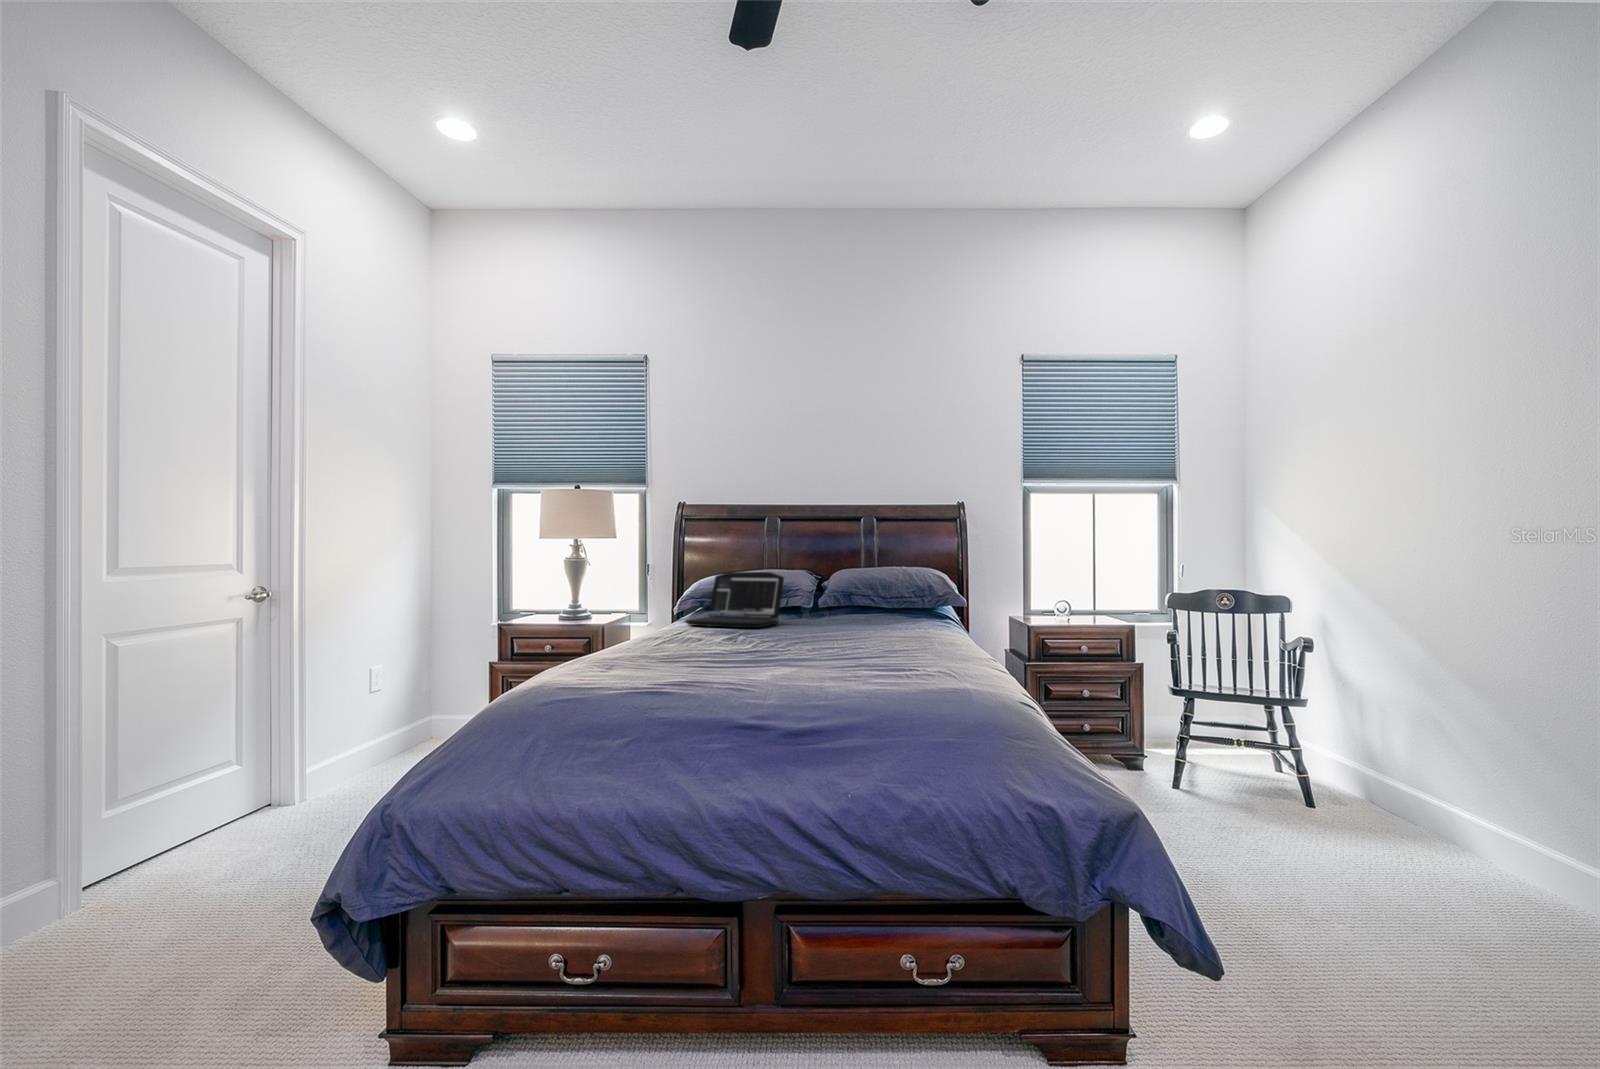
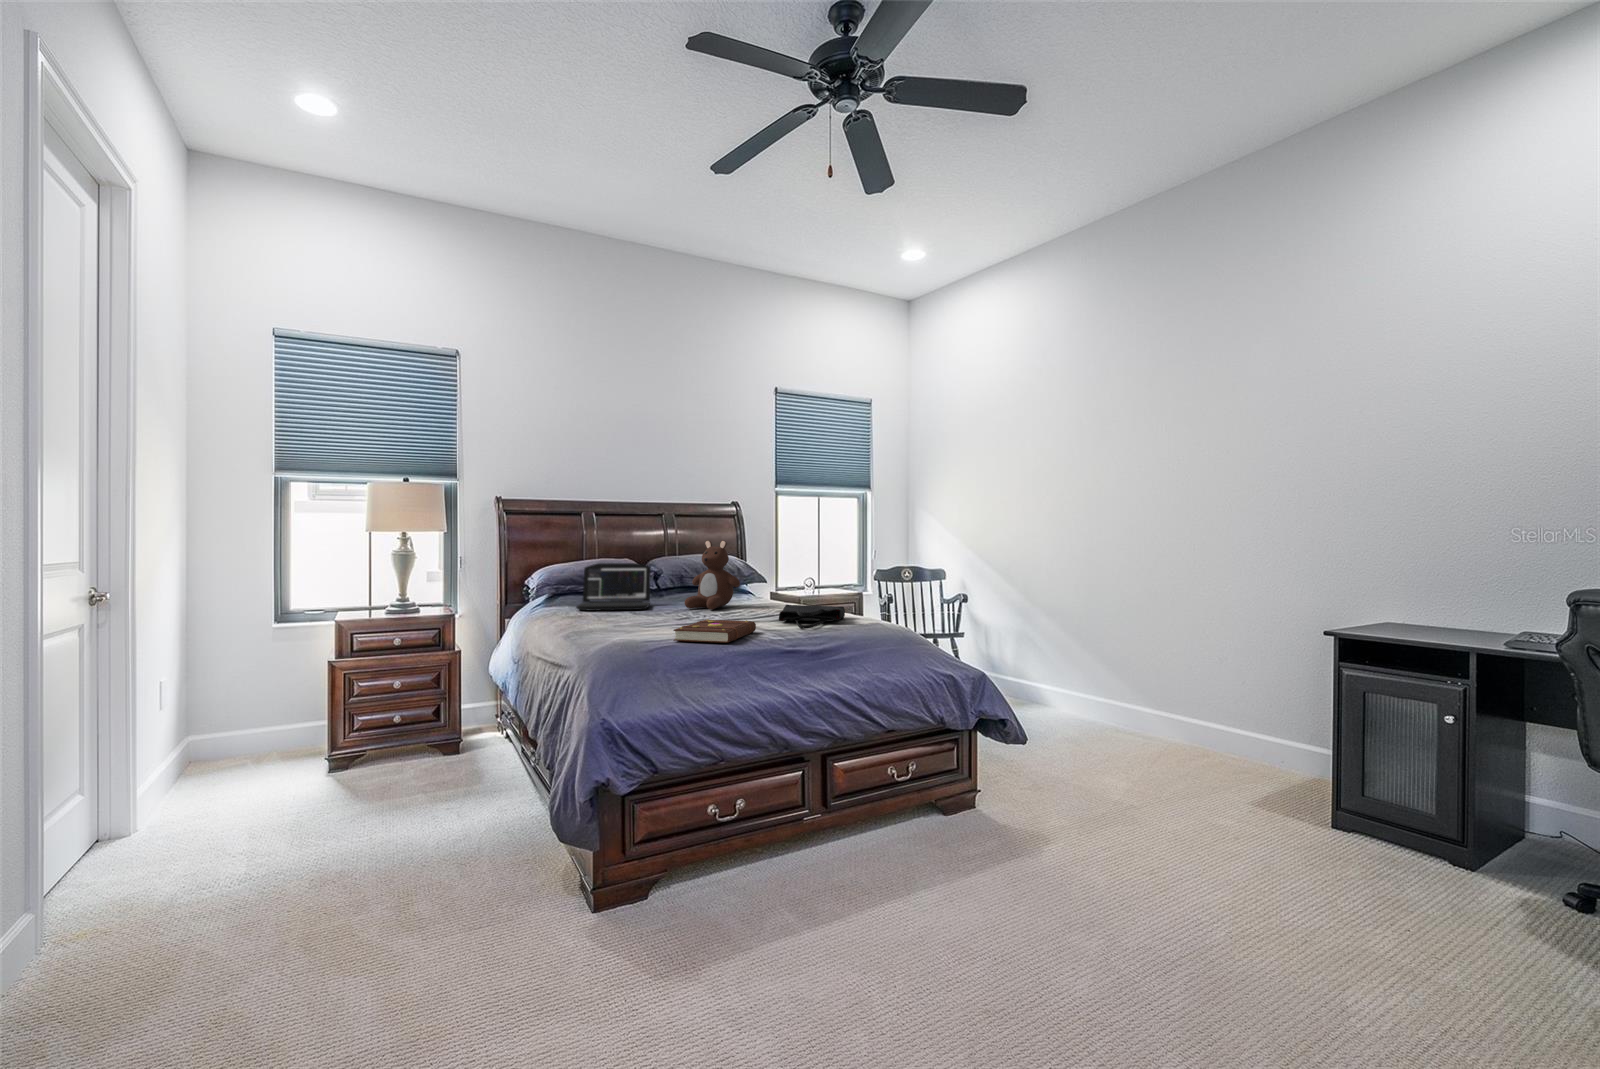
teddy bear: none [801,542,870,632] -> present [684,540,740,610]
tote bag: none [854,629,968,664] -> present [779,605,845,629]
book: none [645,641,784,673] -> present [674,619,756,643]

